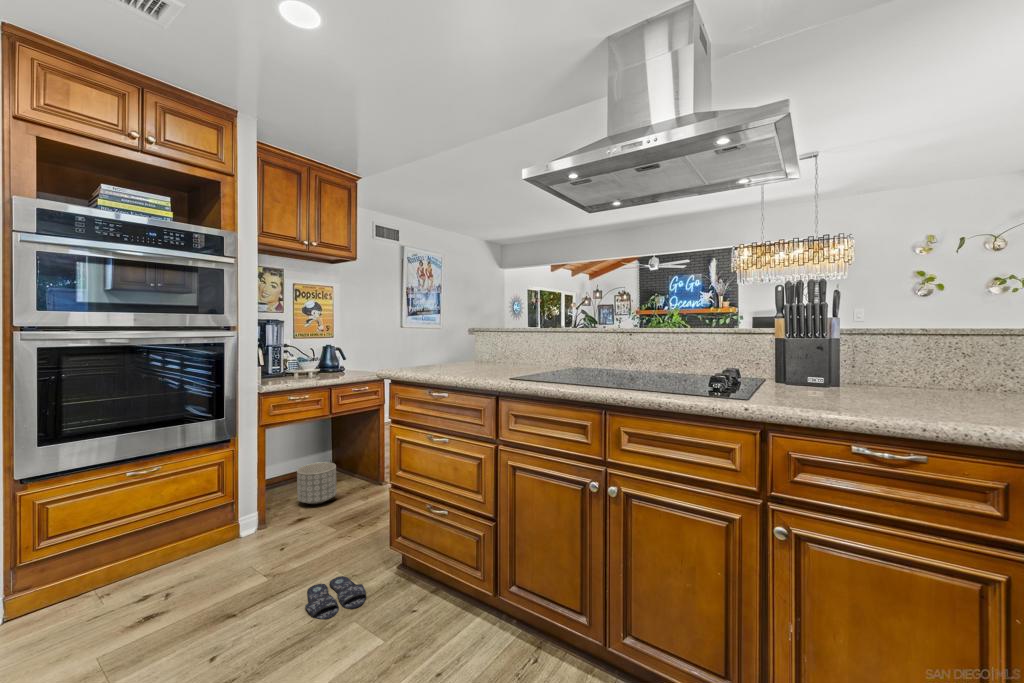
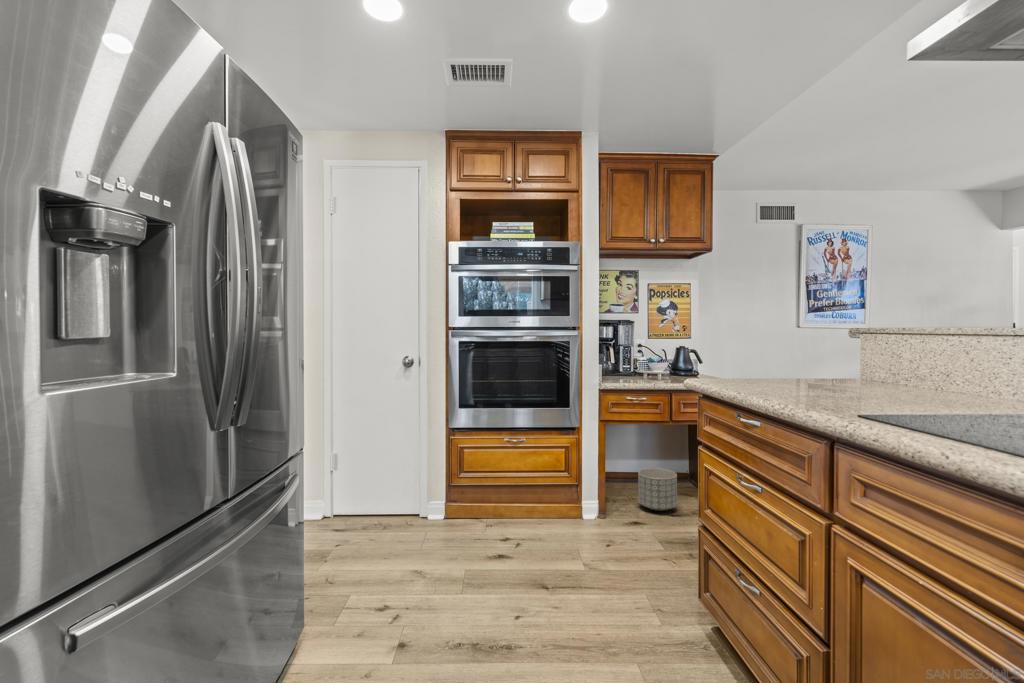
slippers: present [305,576,366,620] -> none [607,585,666,625]

